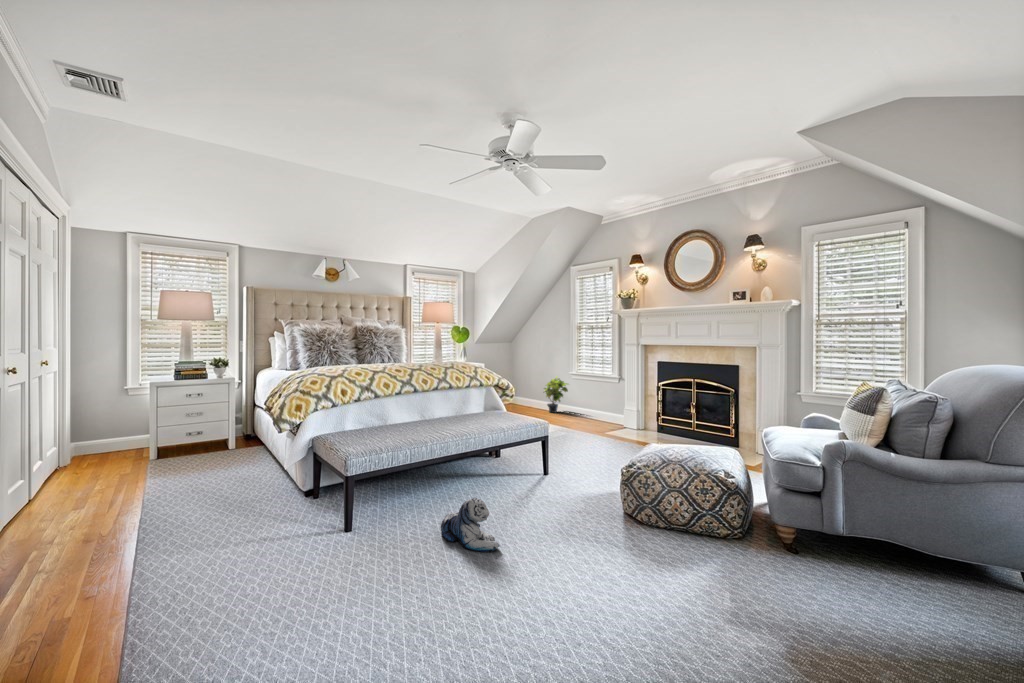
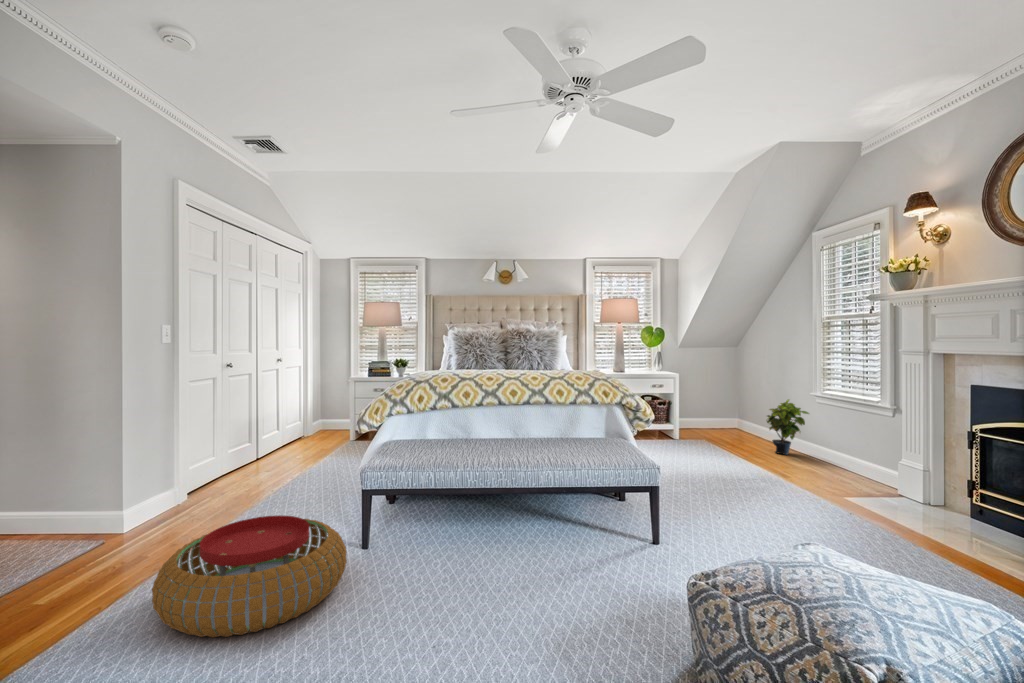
pouf: none [225,498,392,606] -> present [152,515,347,637]
plush toy: present [441,498,500,552] -> none [400,561,458,648]

